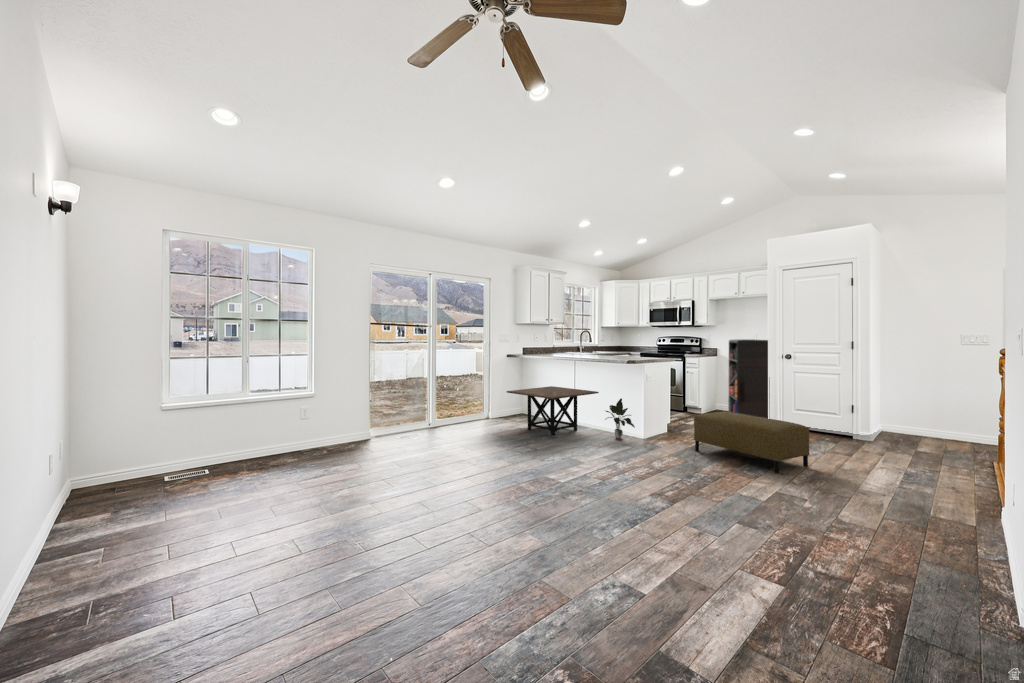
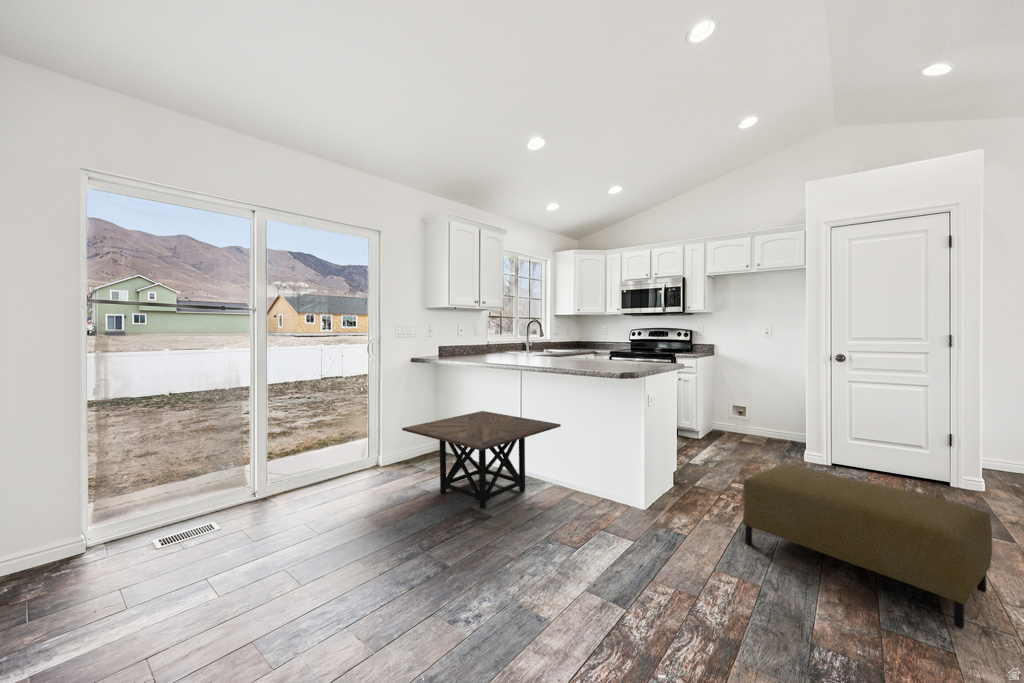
bookshelf: present [728,339,770,418] -> none [733,332,807,457]
potted plant: present [606,399,635,438] -> none [572,440,627,511]

